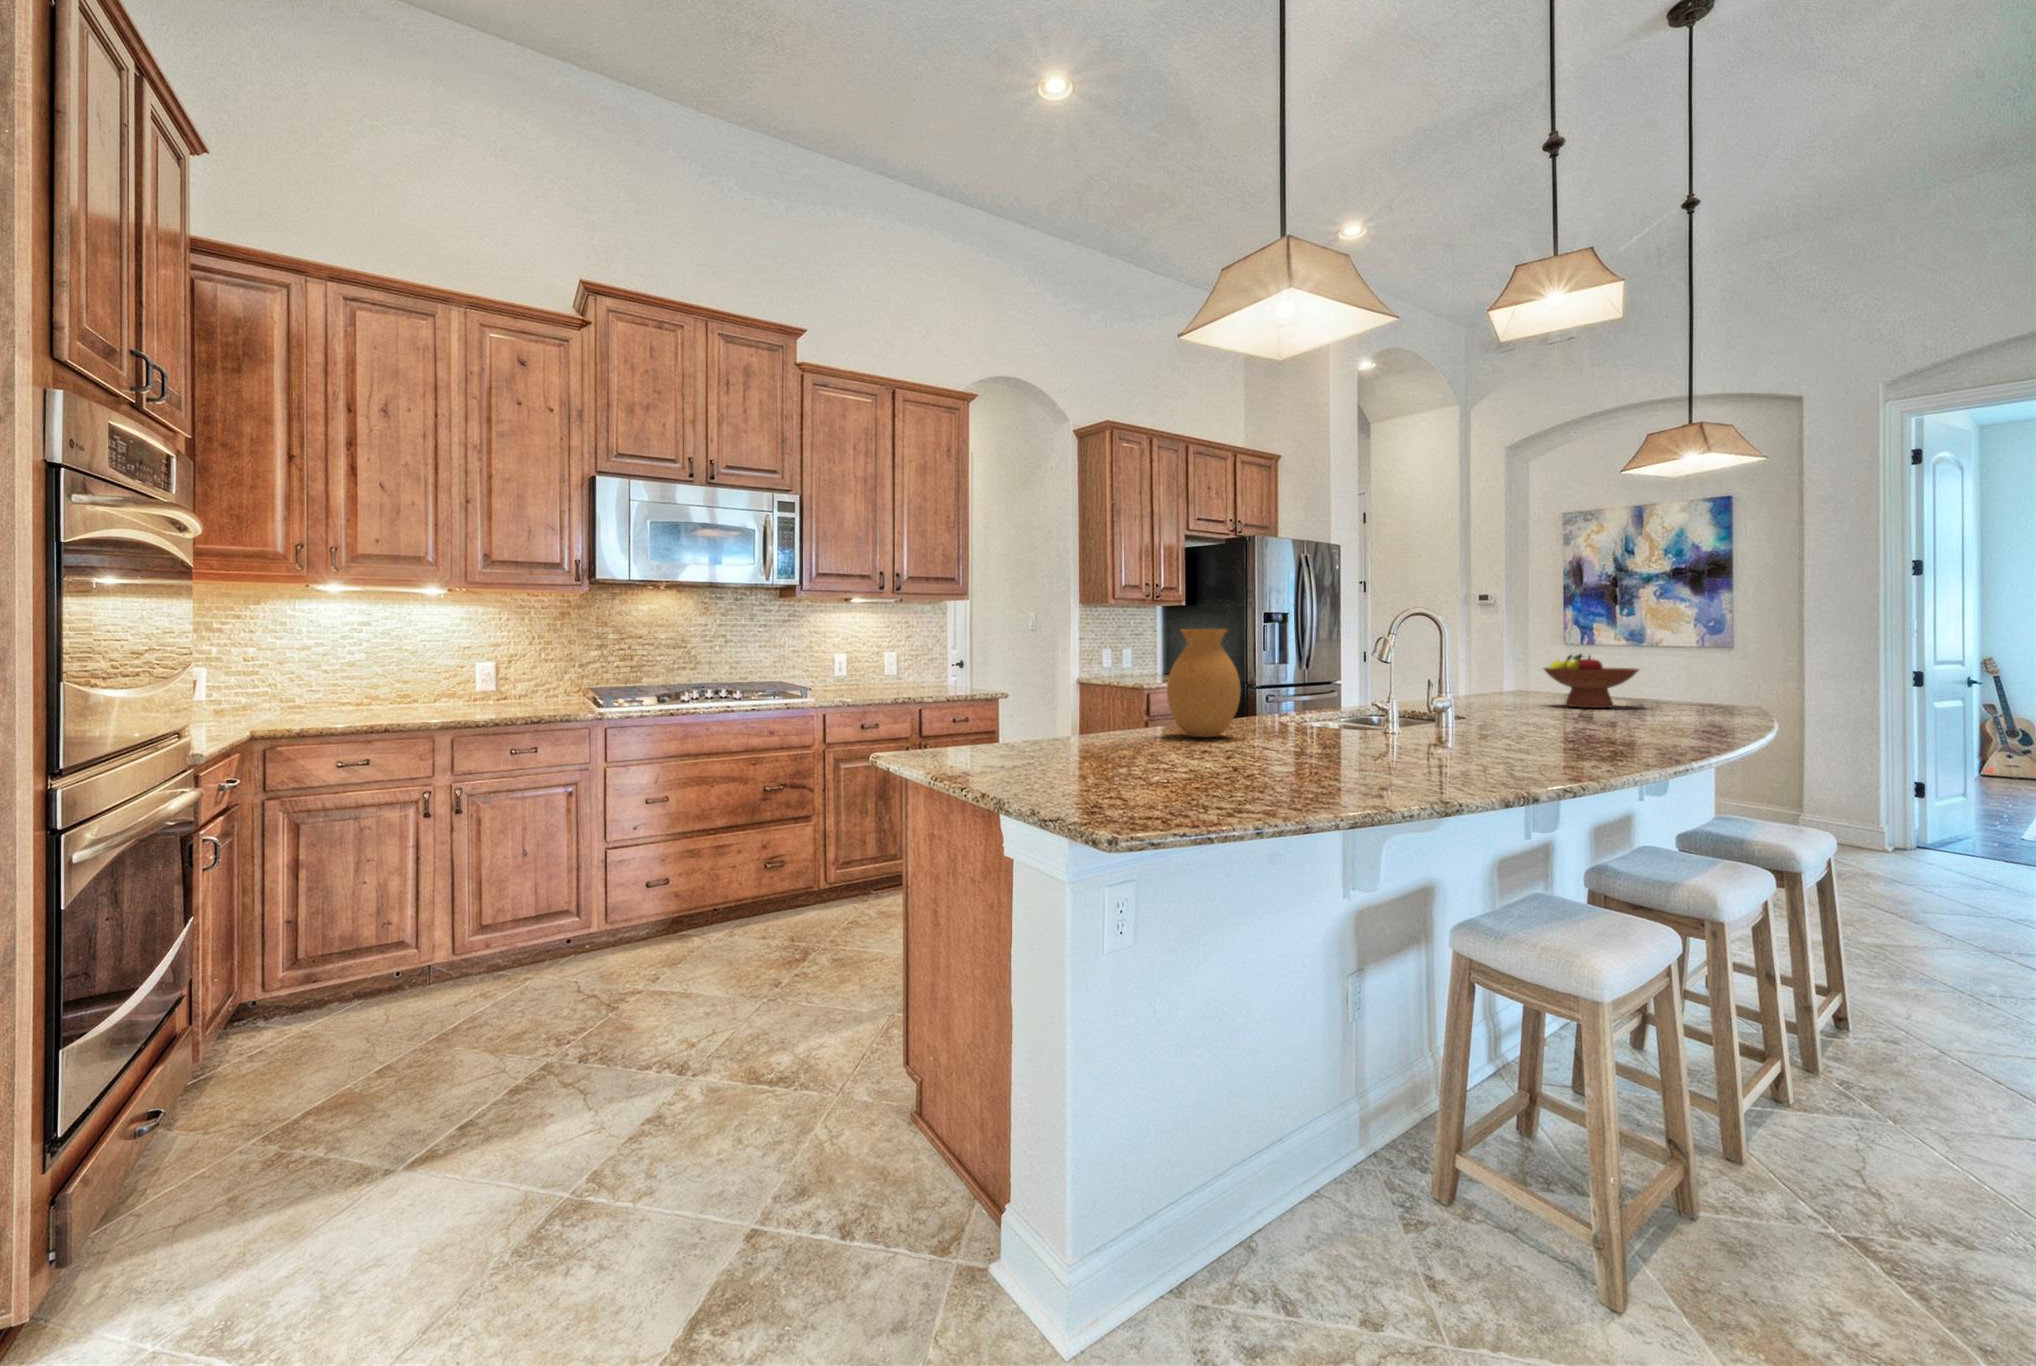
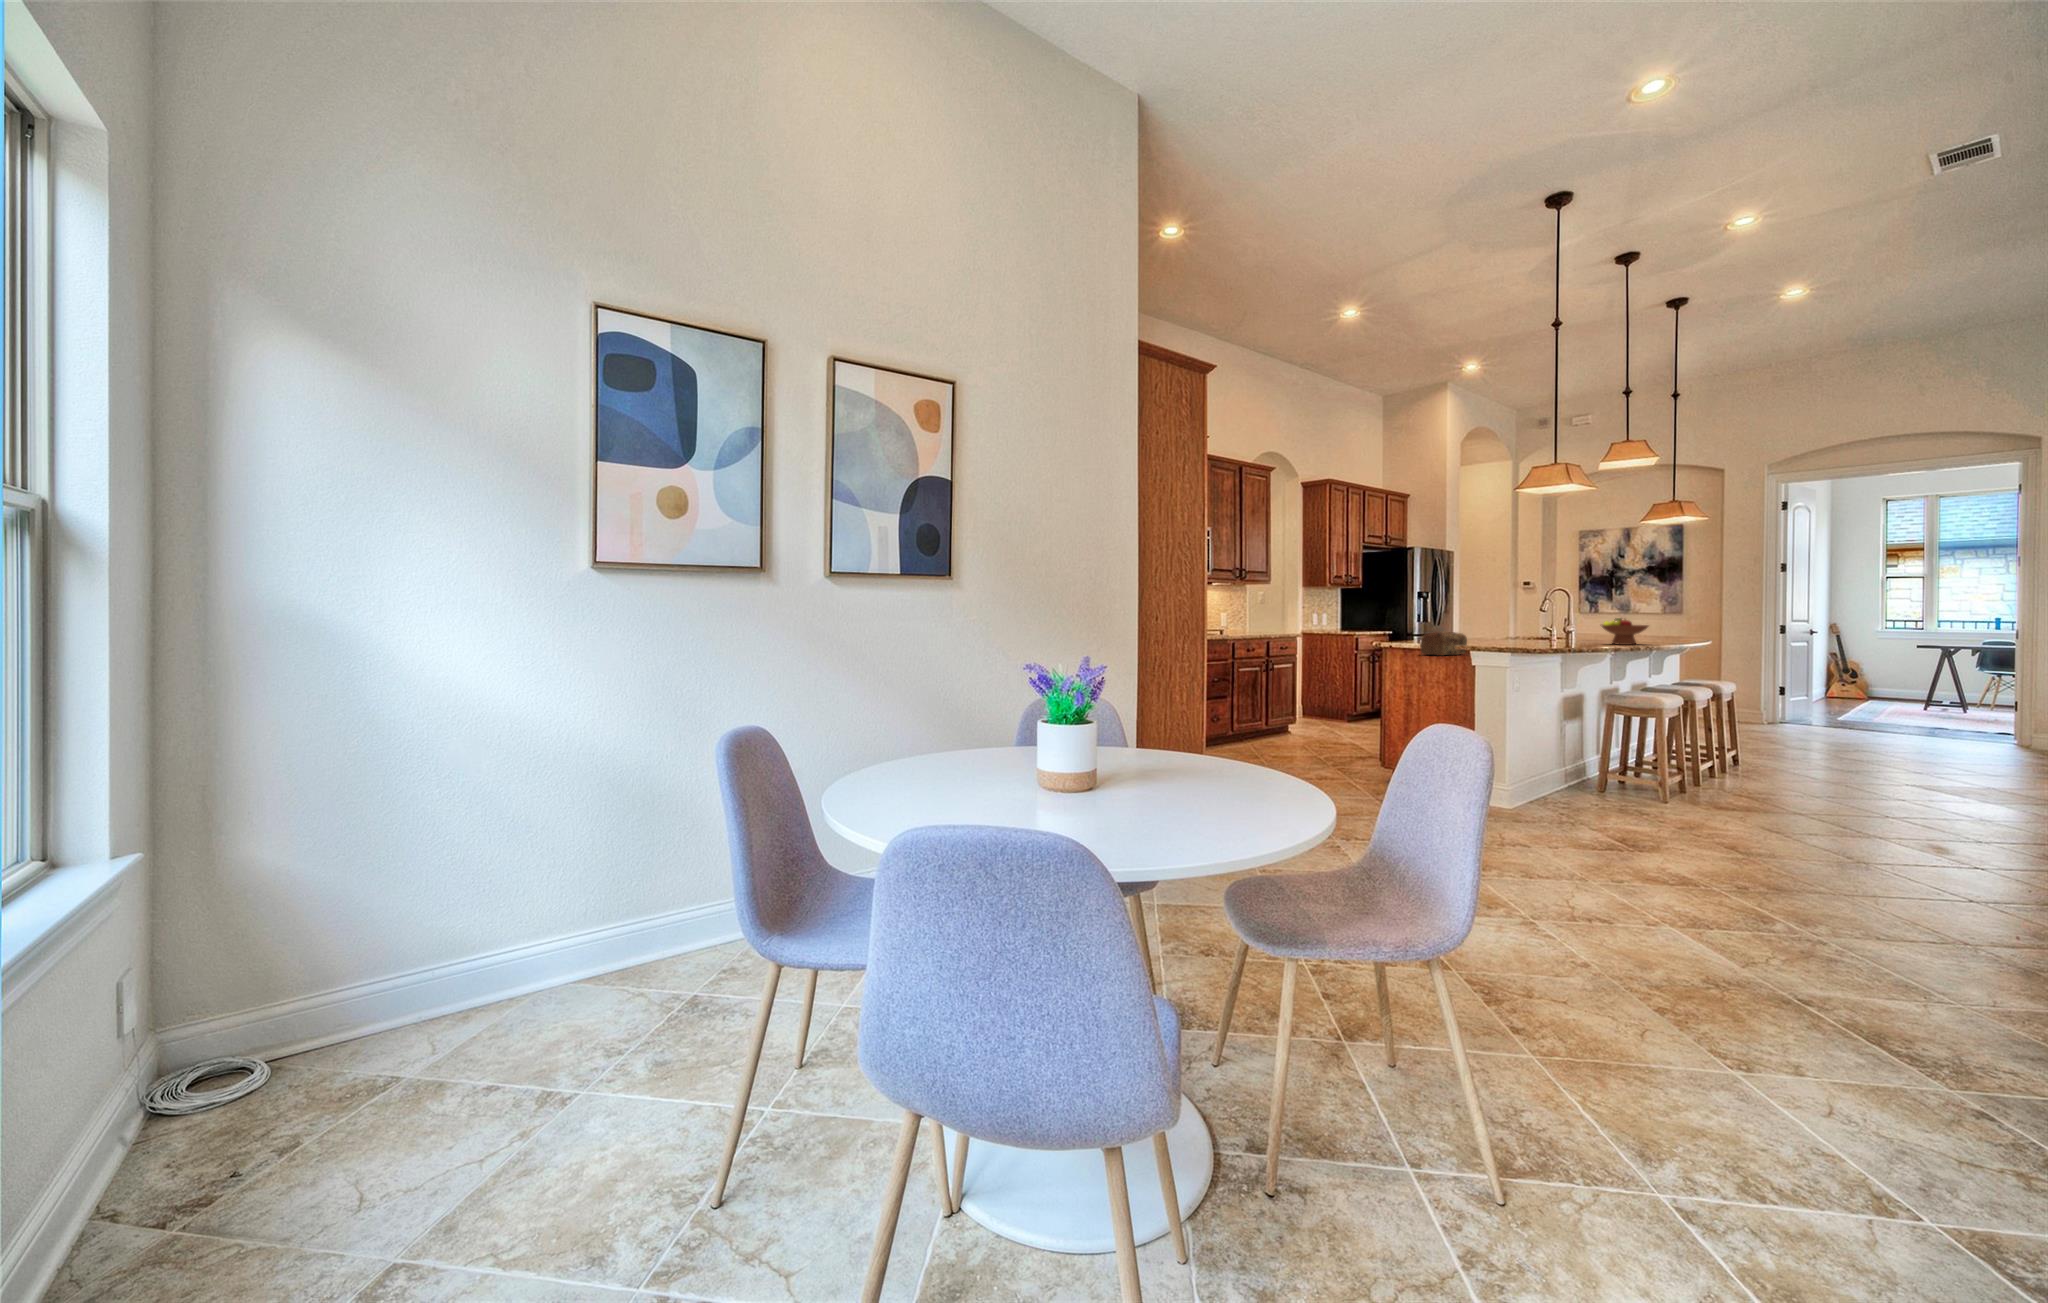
vase: present [1167,629,1240,737] -> none [1470,606,1505,652]
bread loaf: none [982,691,1107,756] -> present [1420,631,1467,656]

